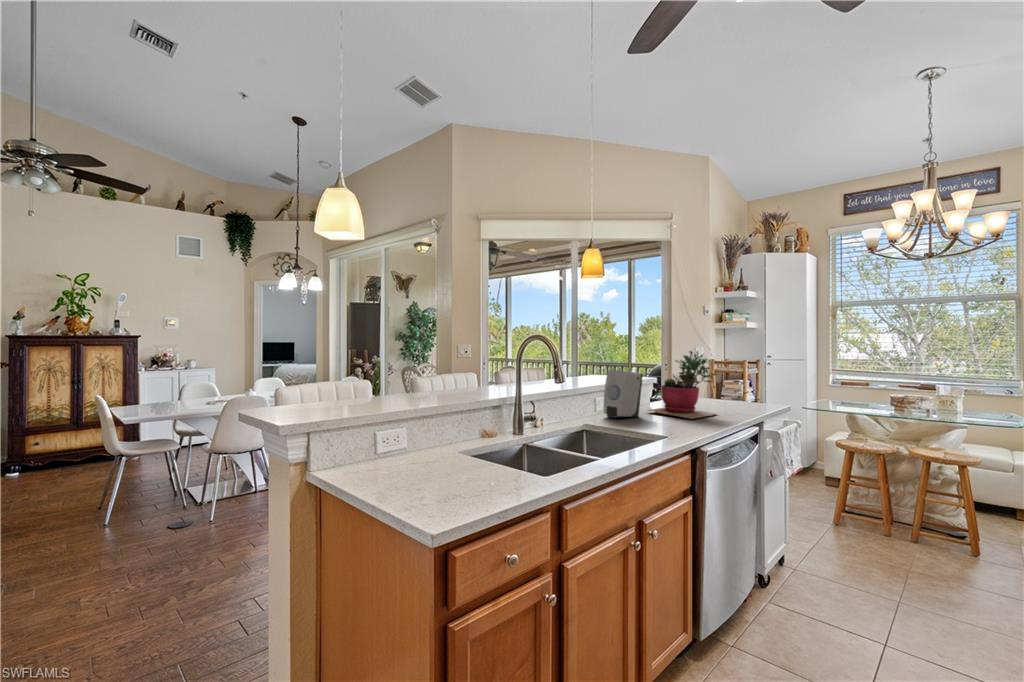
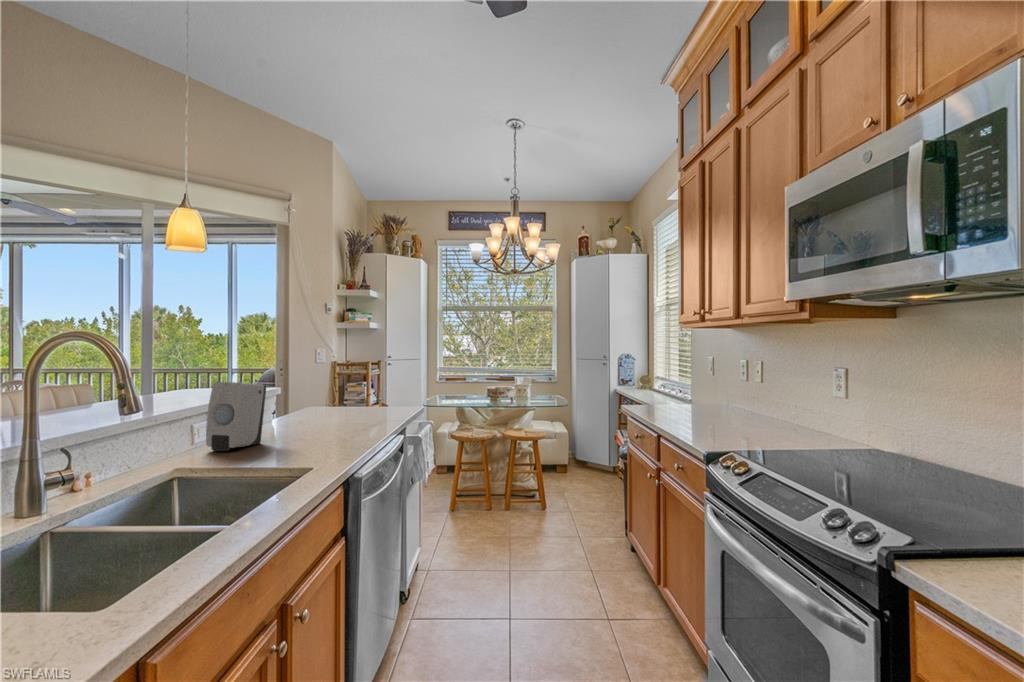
succulent plant: present [649,351,716,419] -> none [269,353,360,437]

